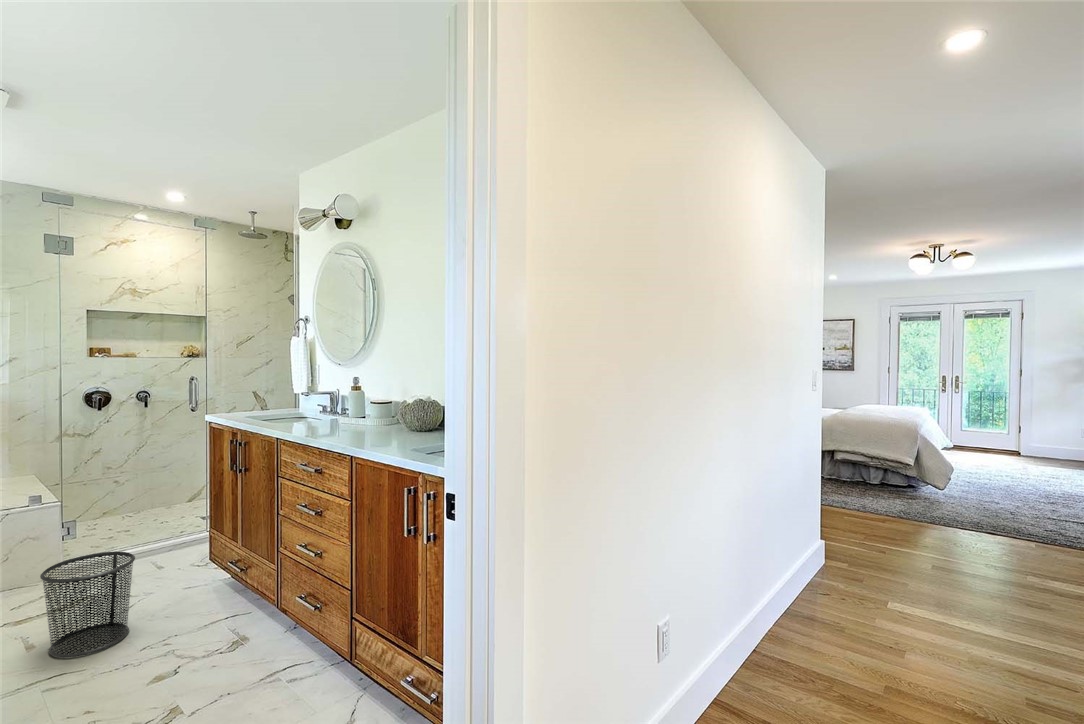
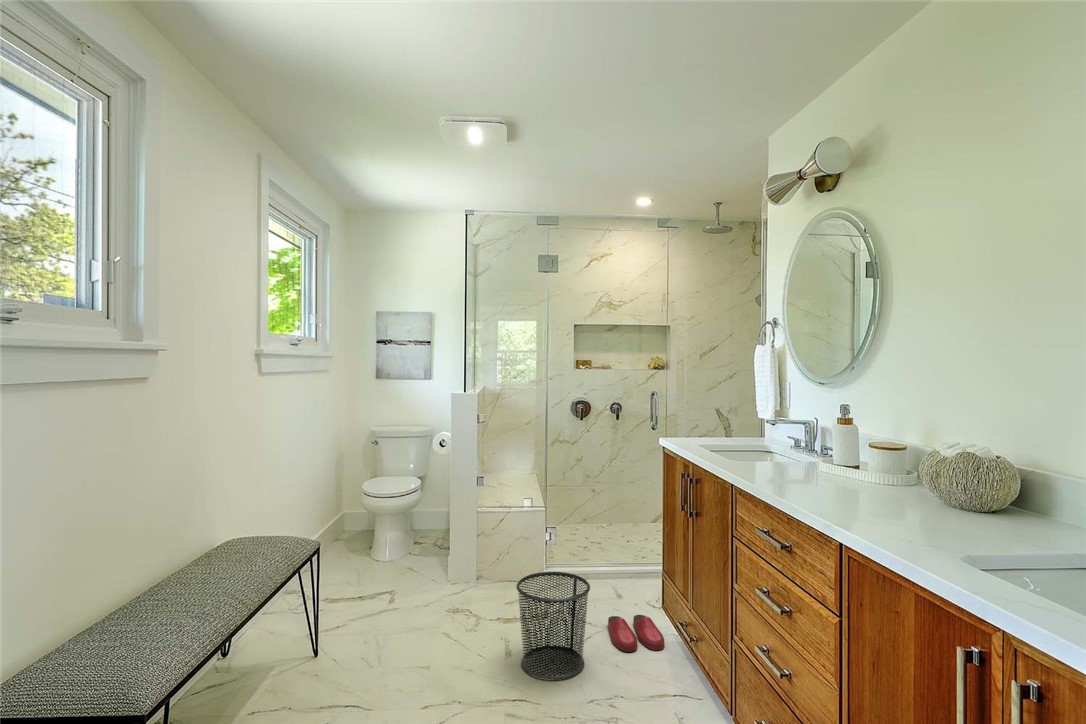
slippers: none [151,574,213,608] -> present [608,615,664,652]

